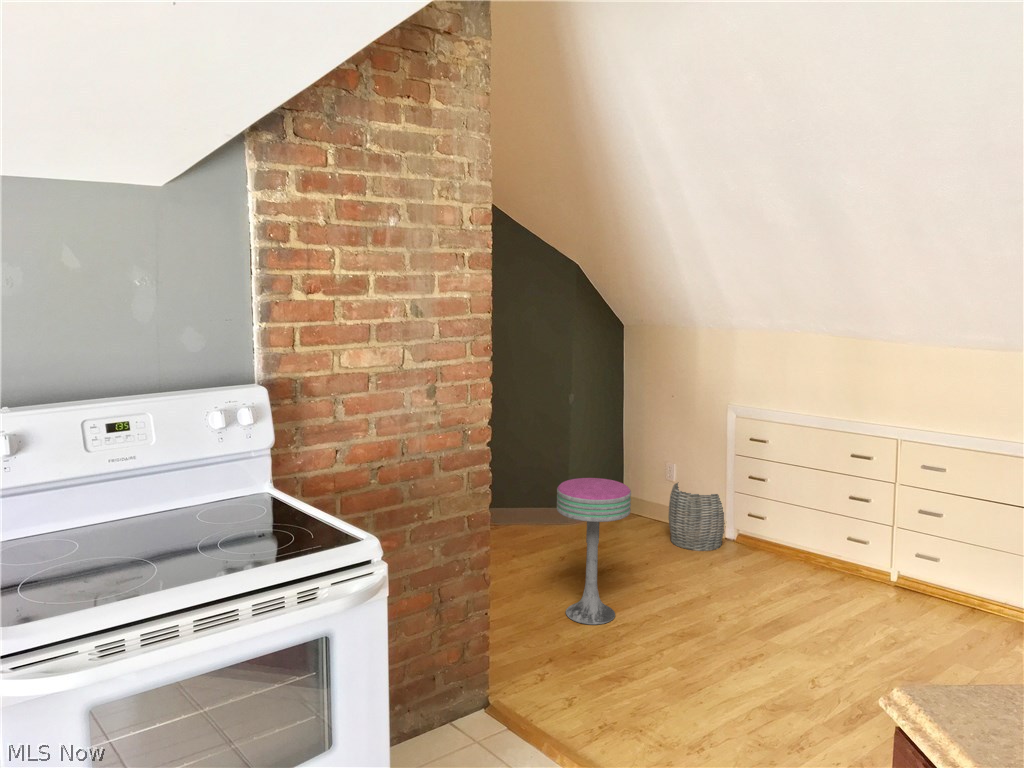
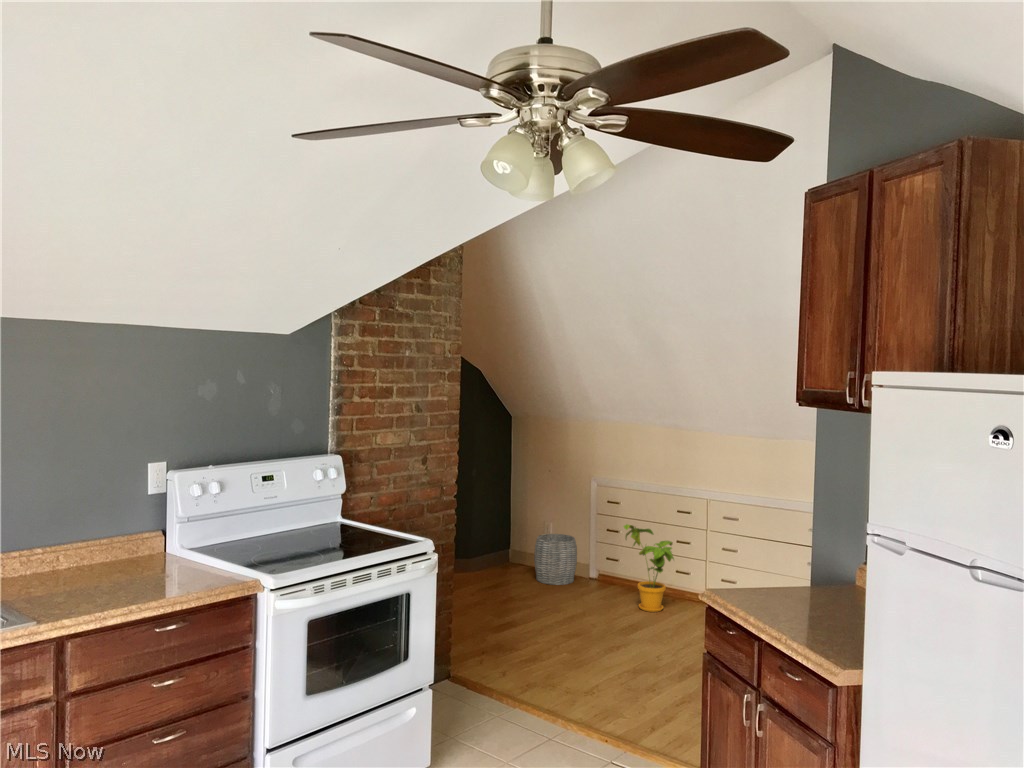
bar stool: present [557,478,631,625] -> none [472,527,525,632]
house plant: none [785,483,863,609] -> present [624,524,674,612]

